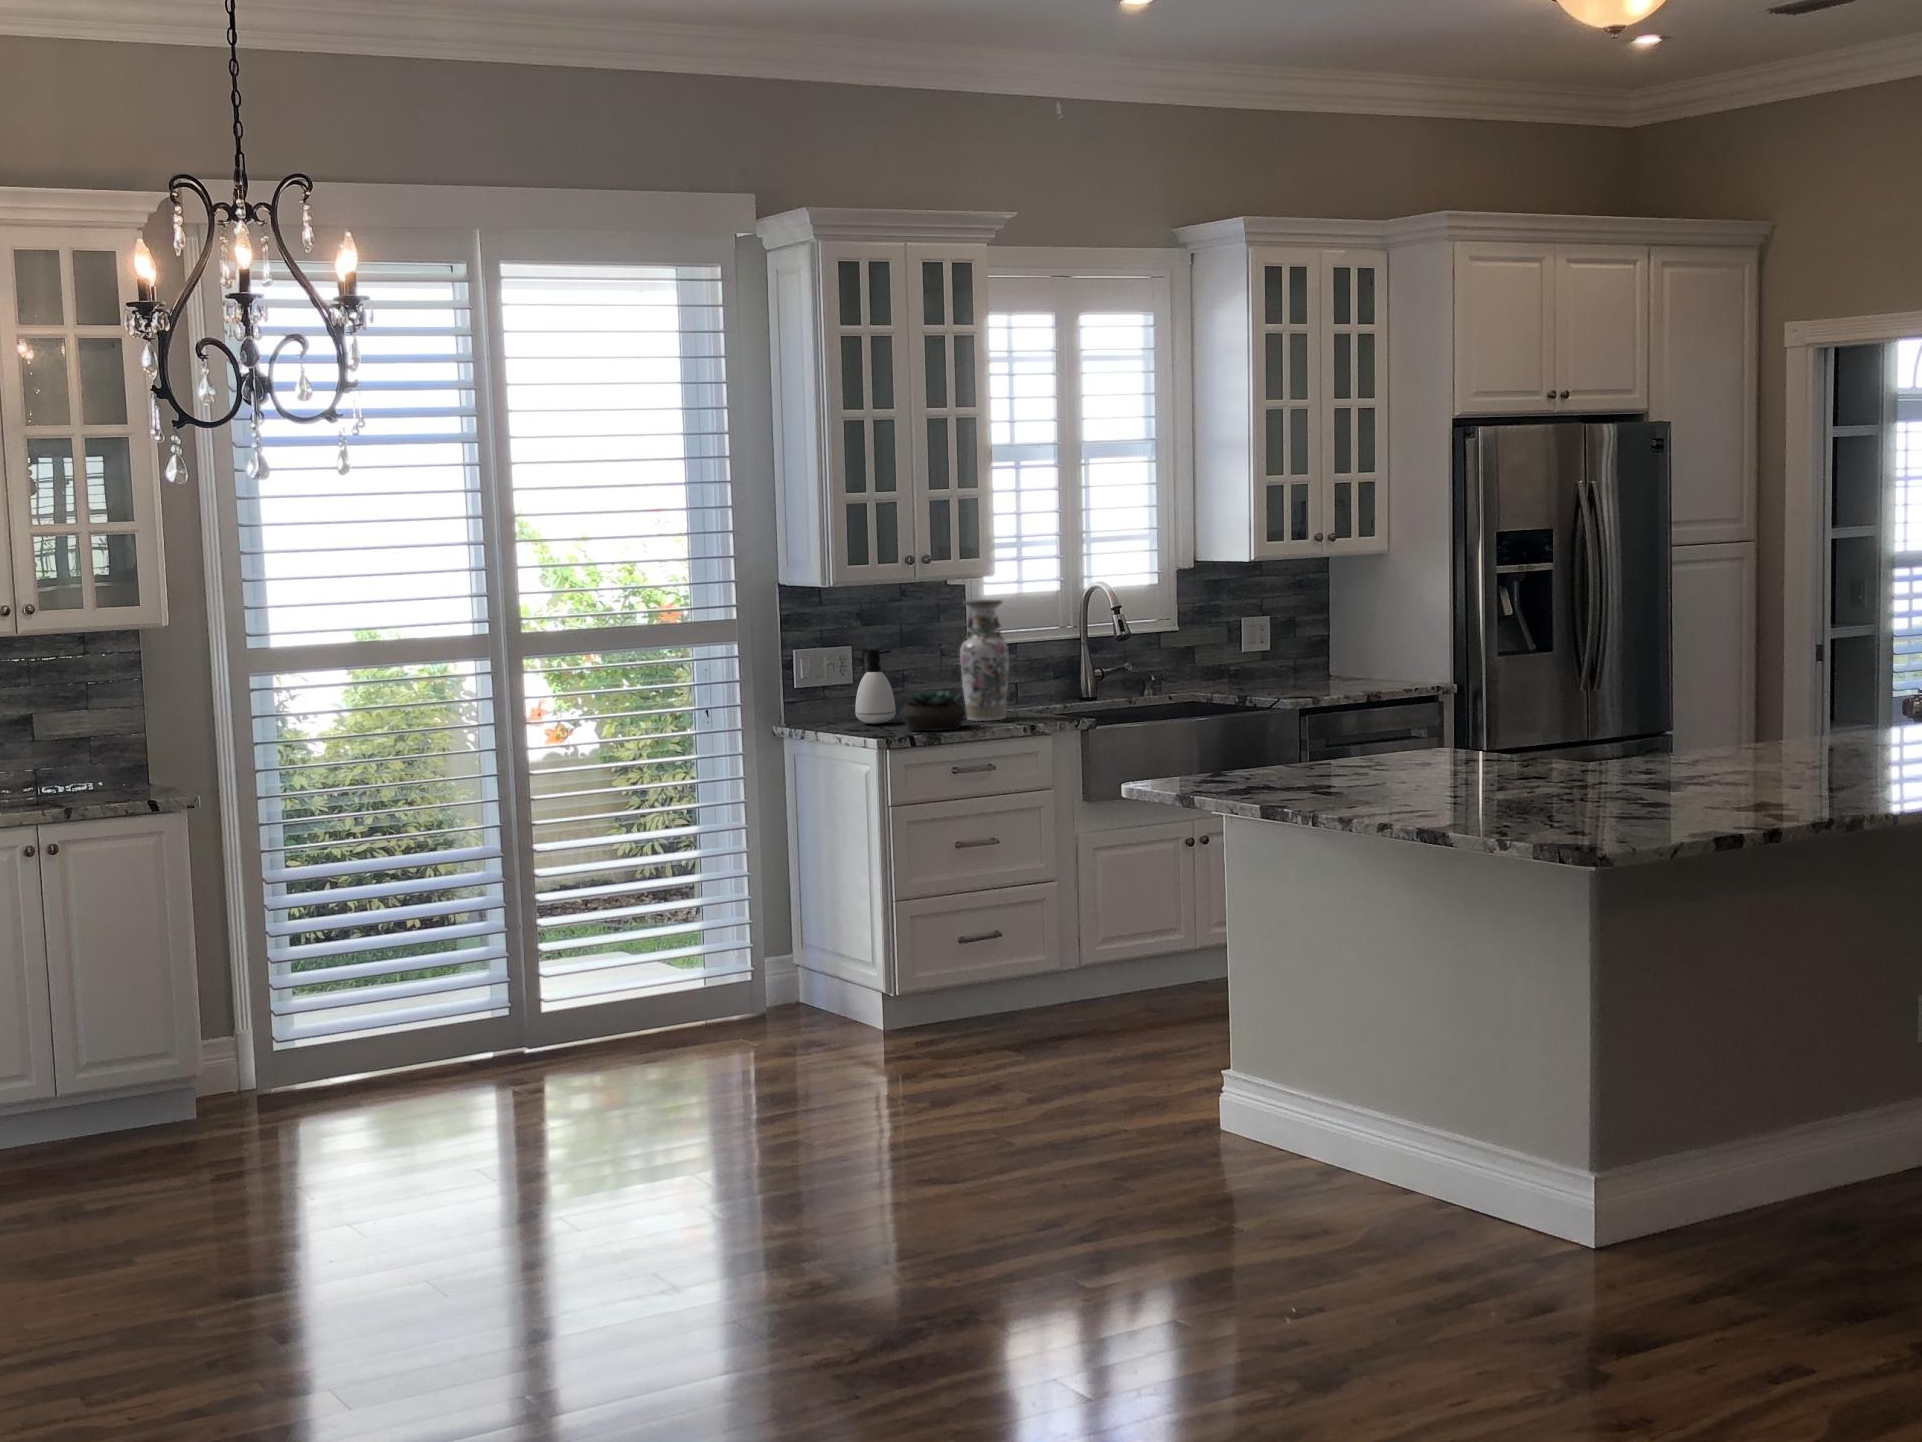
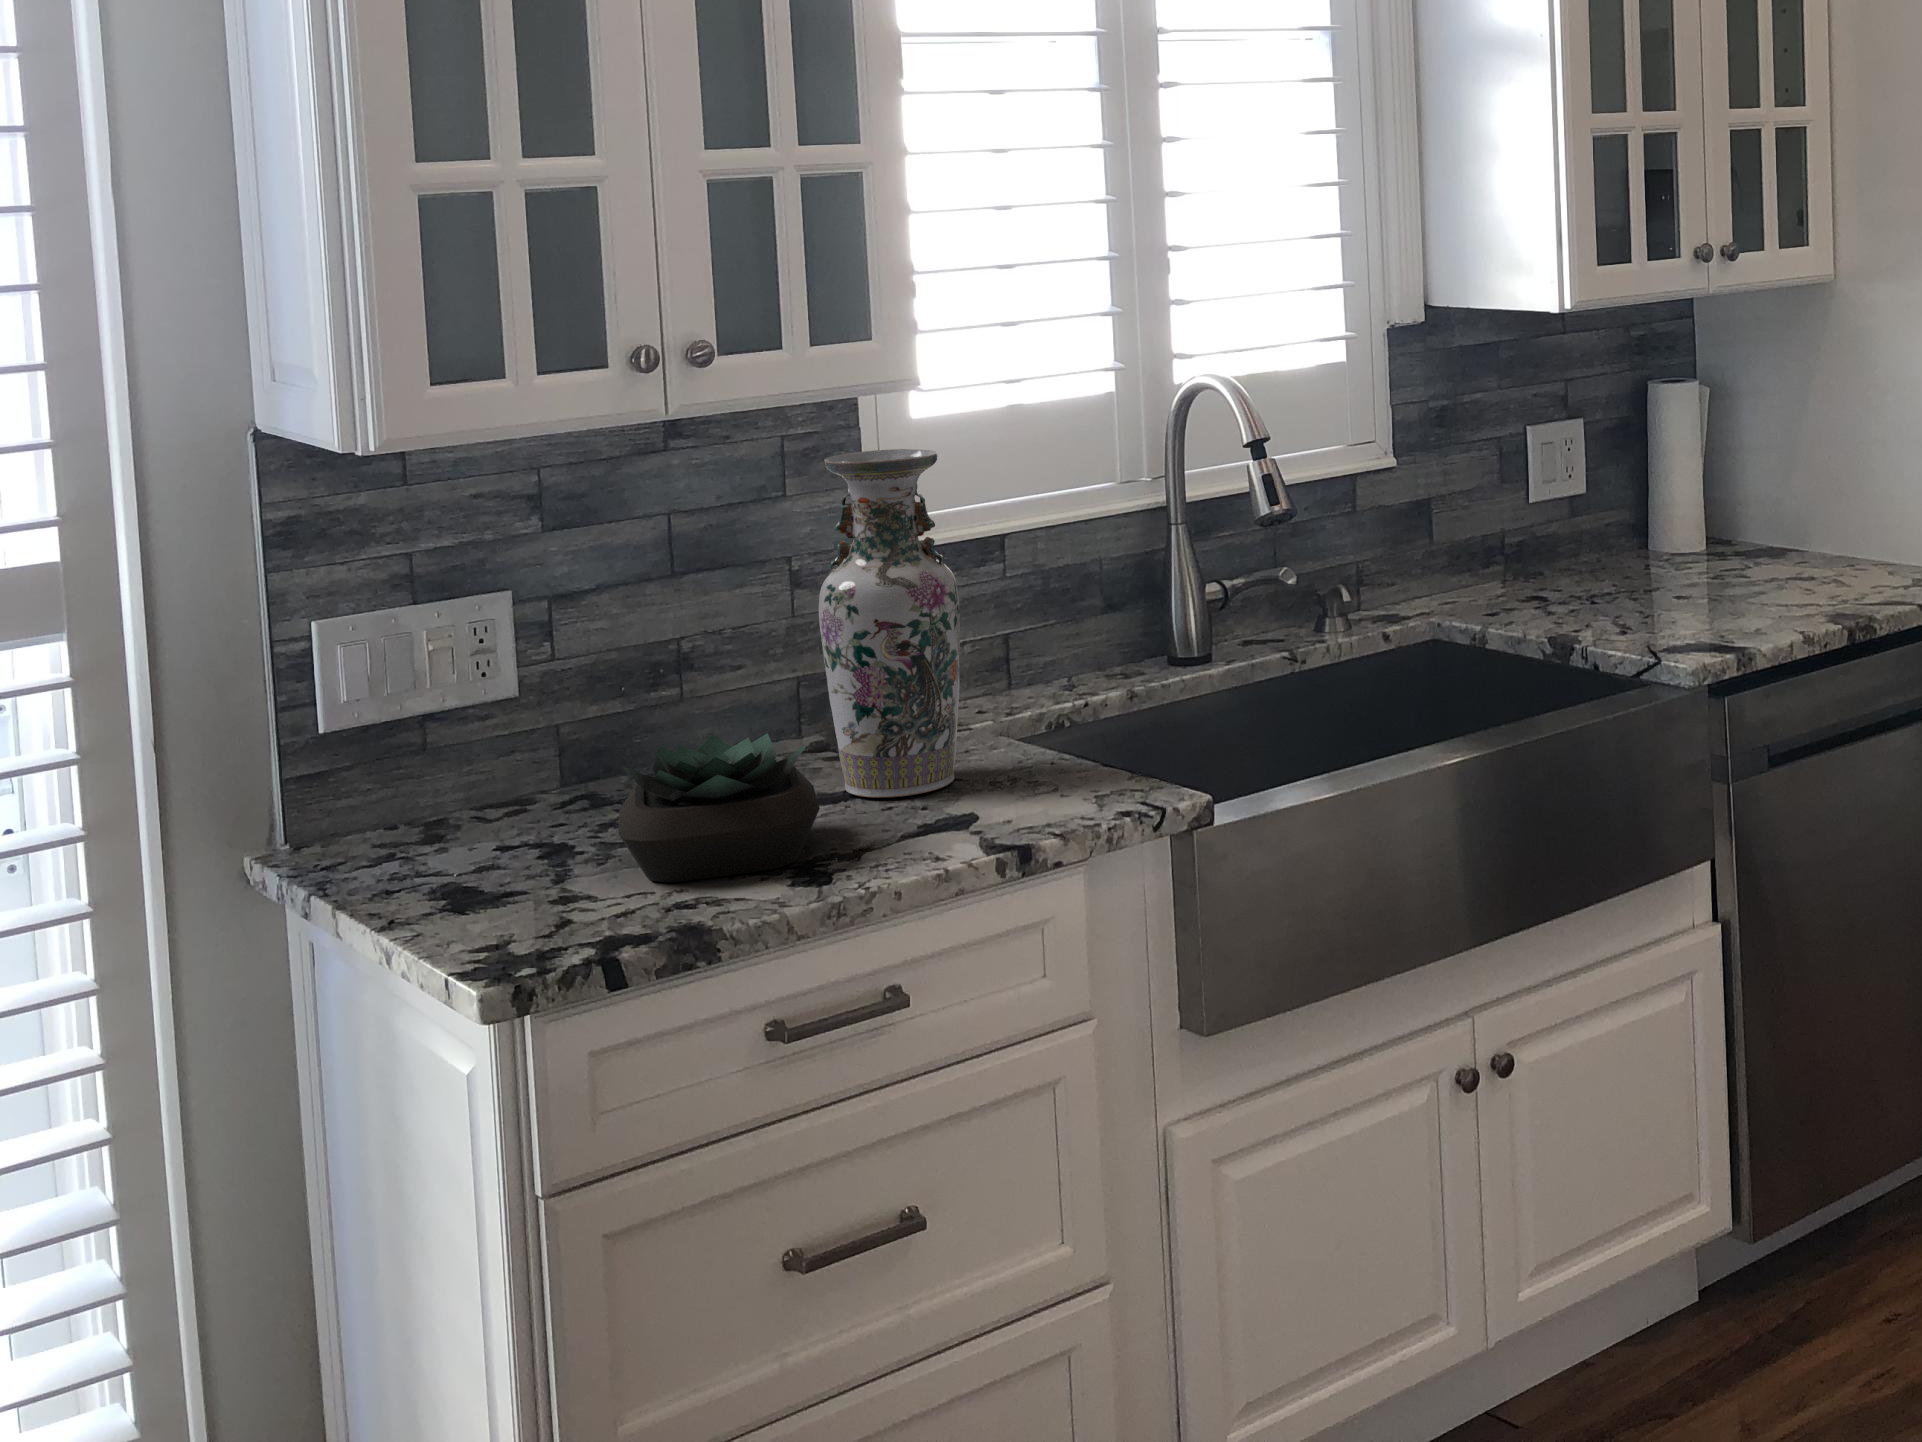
soap dispenser: present [855,649,896,724] -> none [509,603,633,821]

